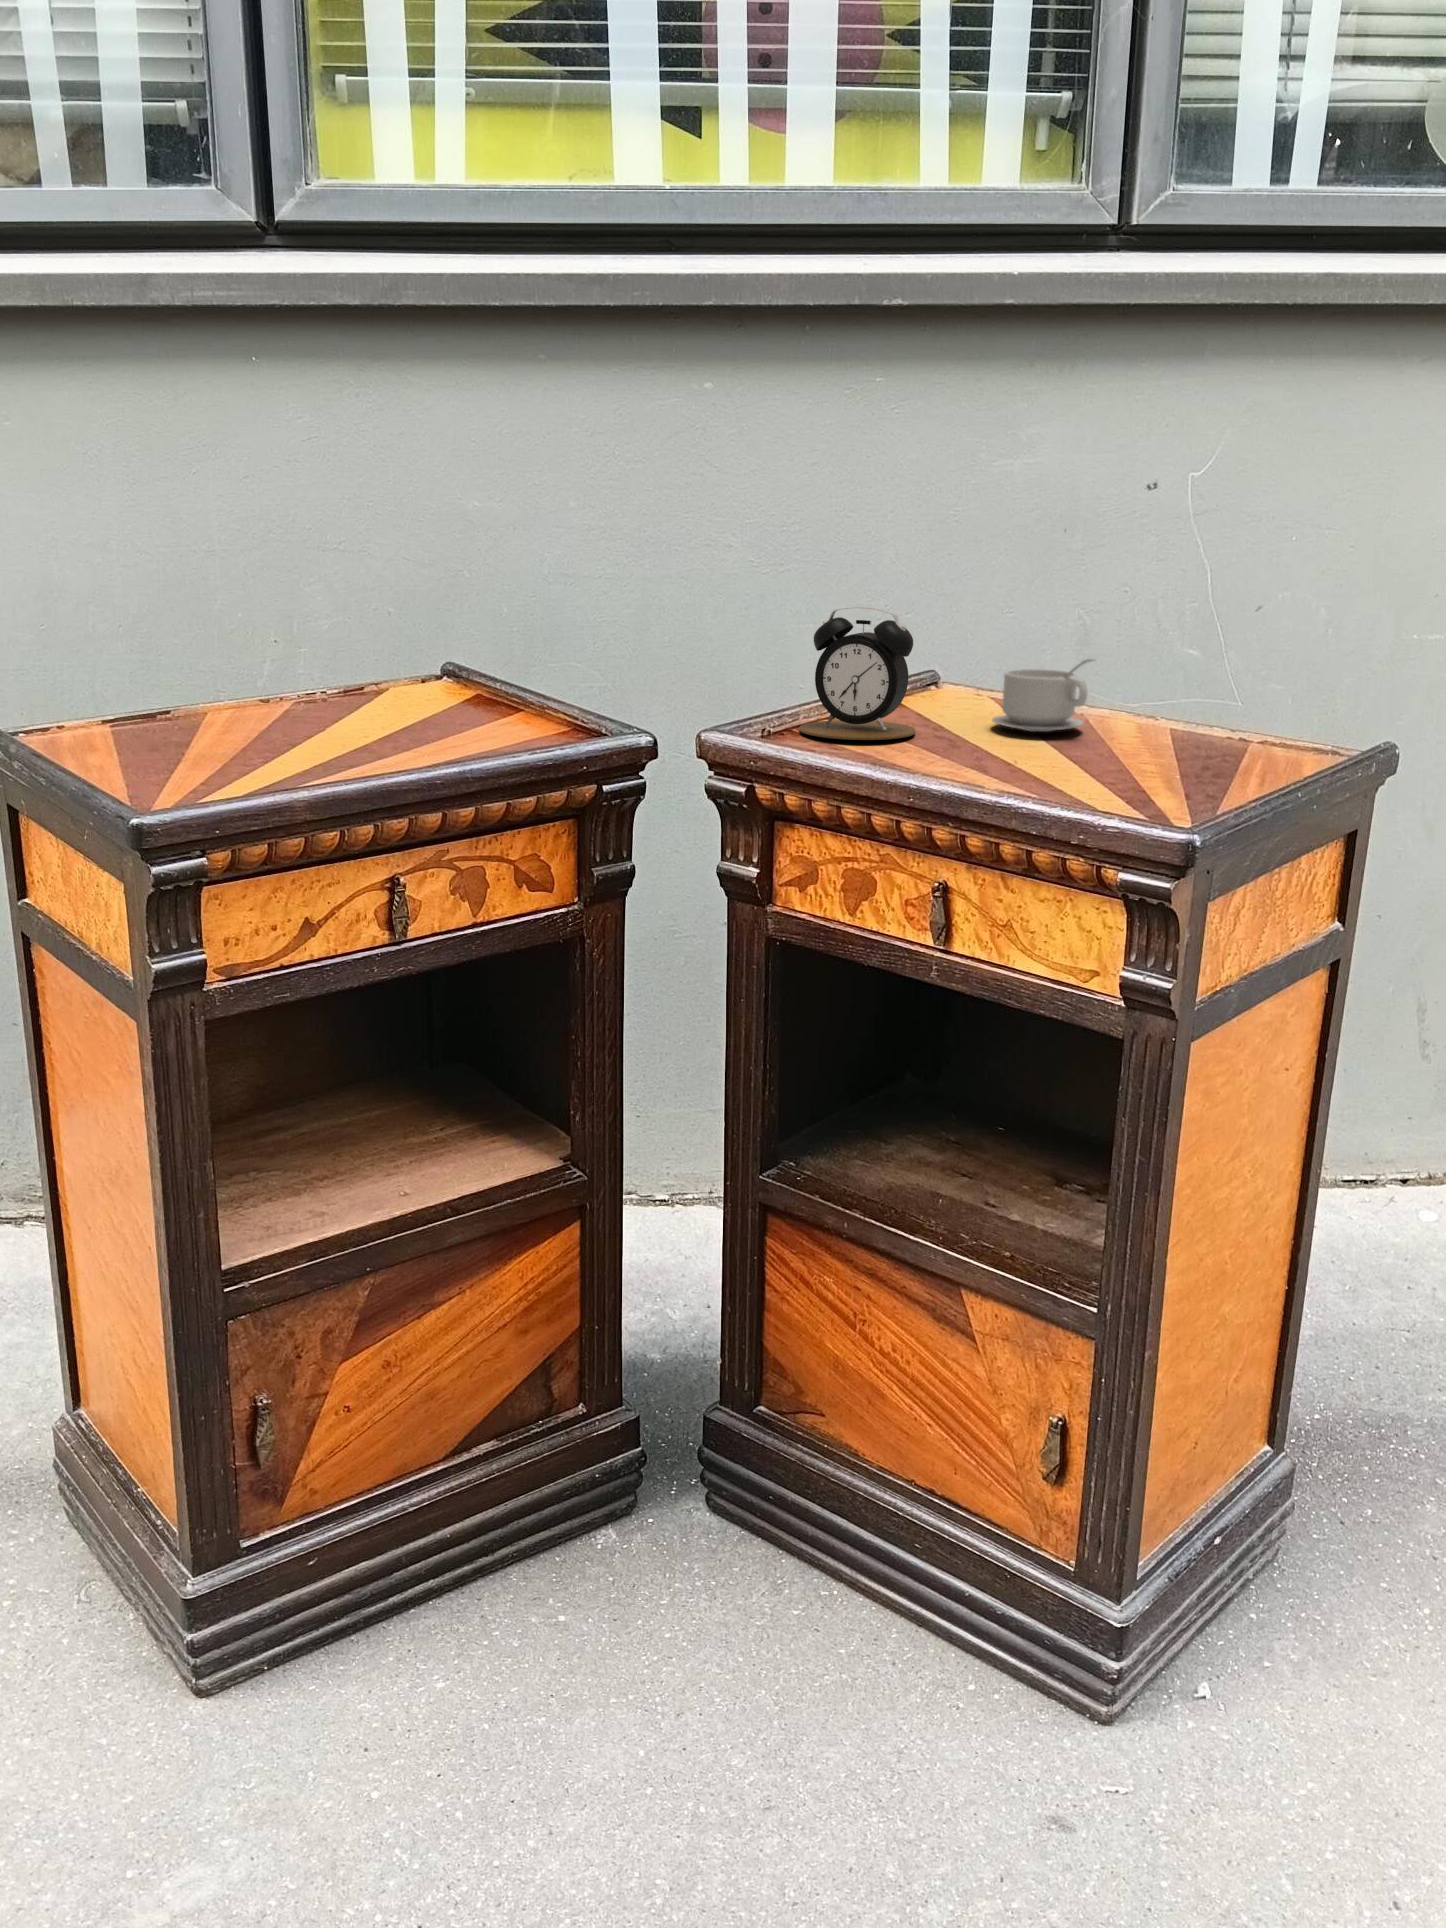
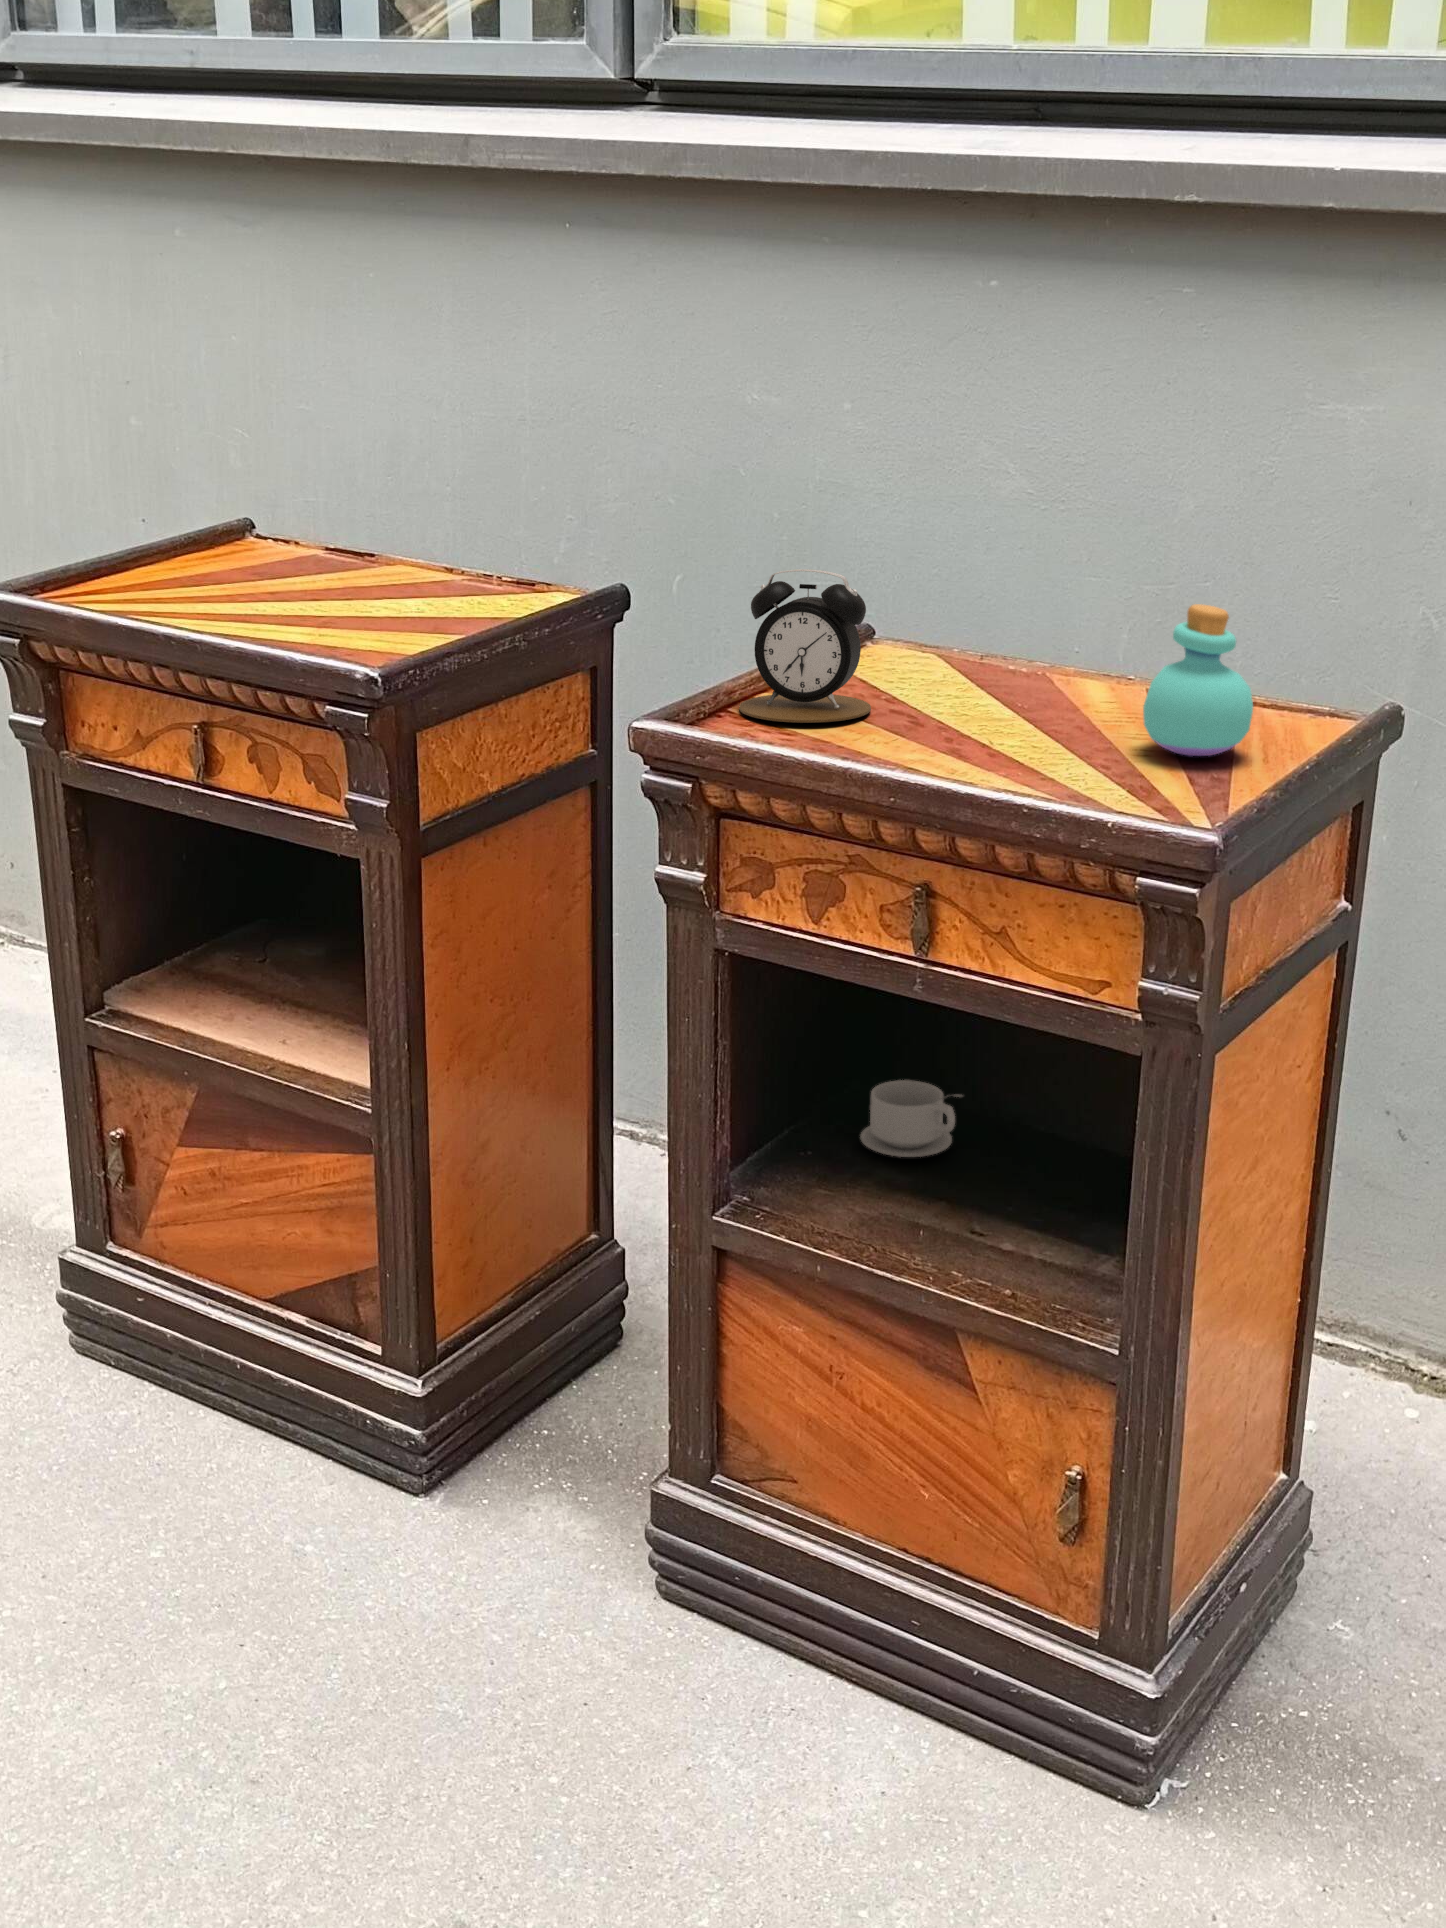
perfume bottle: none [1150,639,1251,776] -> present [1143,604,1253,756]
teacup: present [992,659,1093,732] -> present [860,1080,961,1157]

